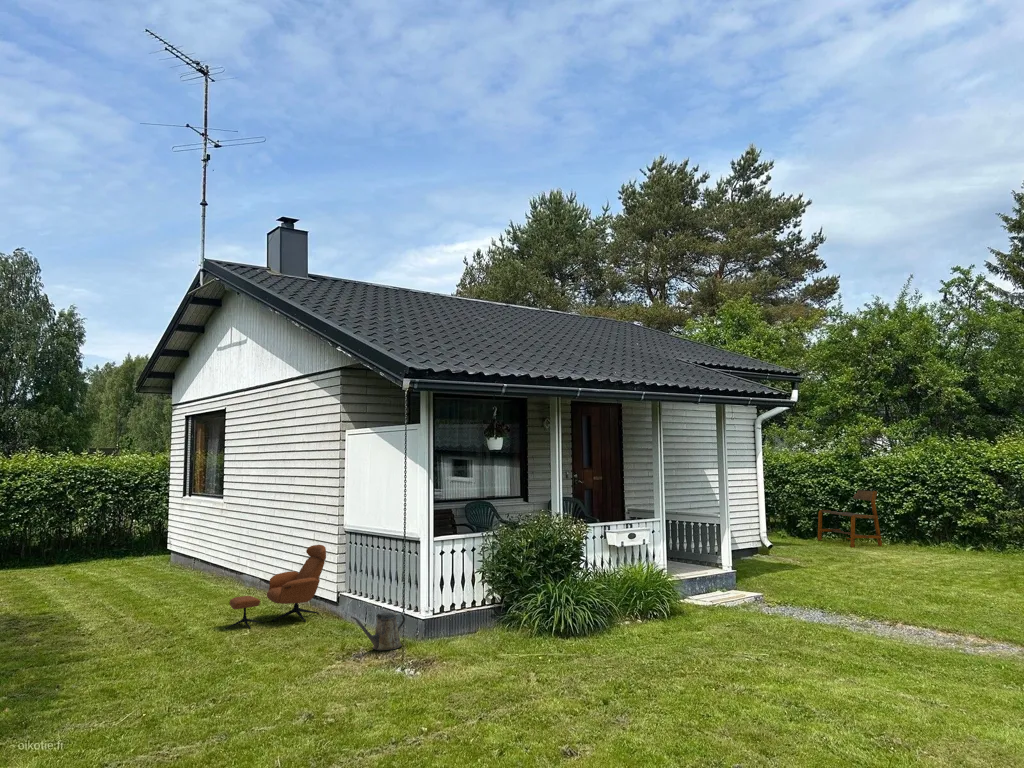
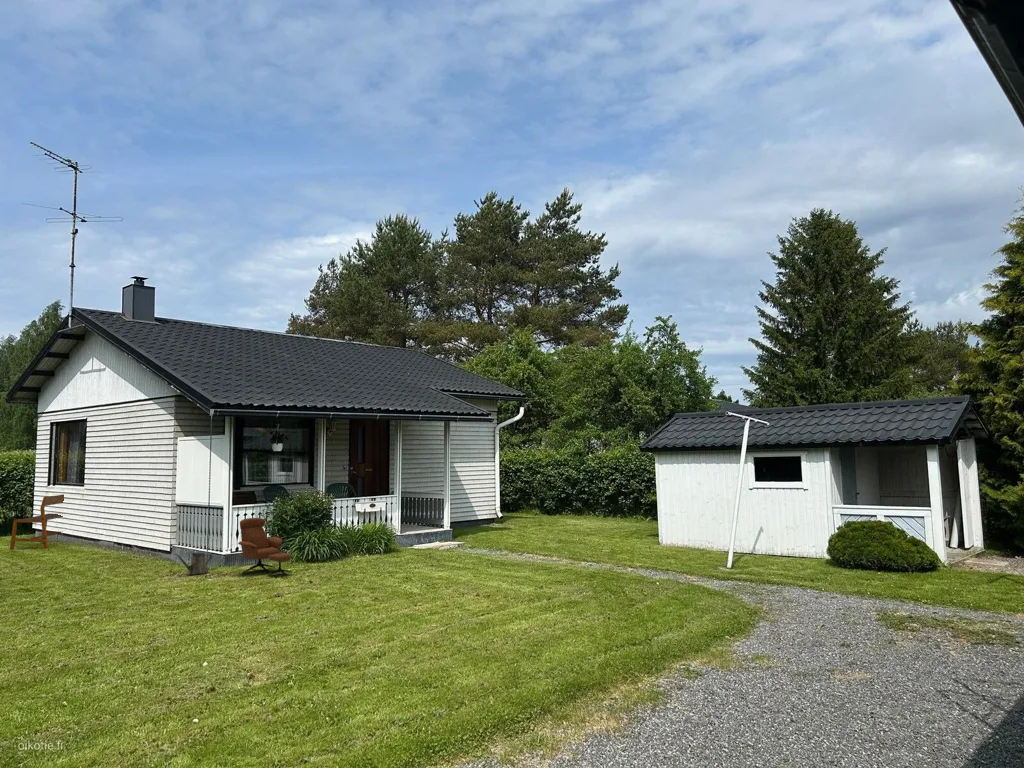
bench: present [818,490,882,547] -> present [10,494,64,550]
lounge chair: present [225,545,326,629] -> present [238,518,291,576]

